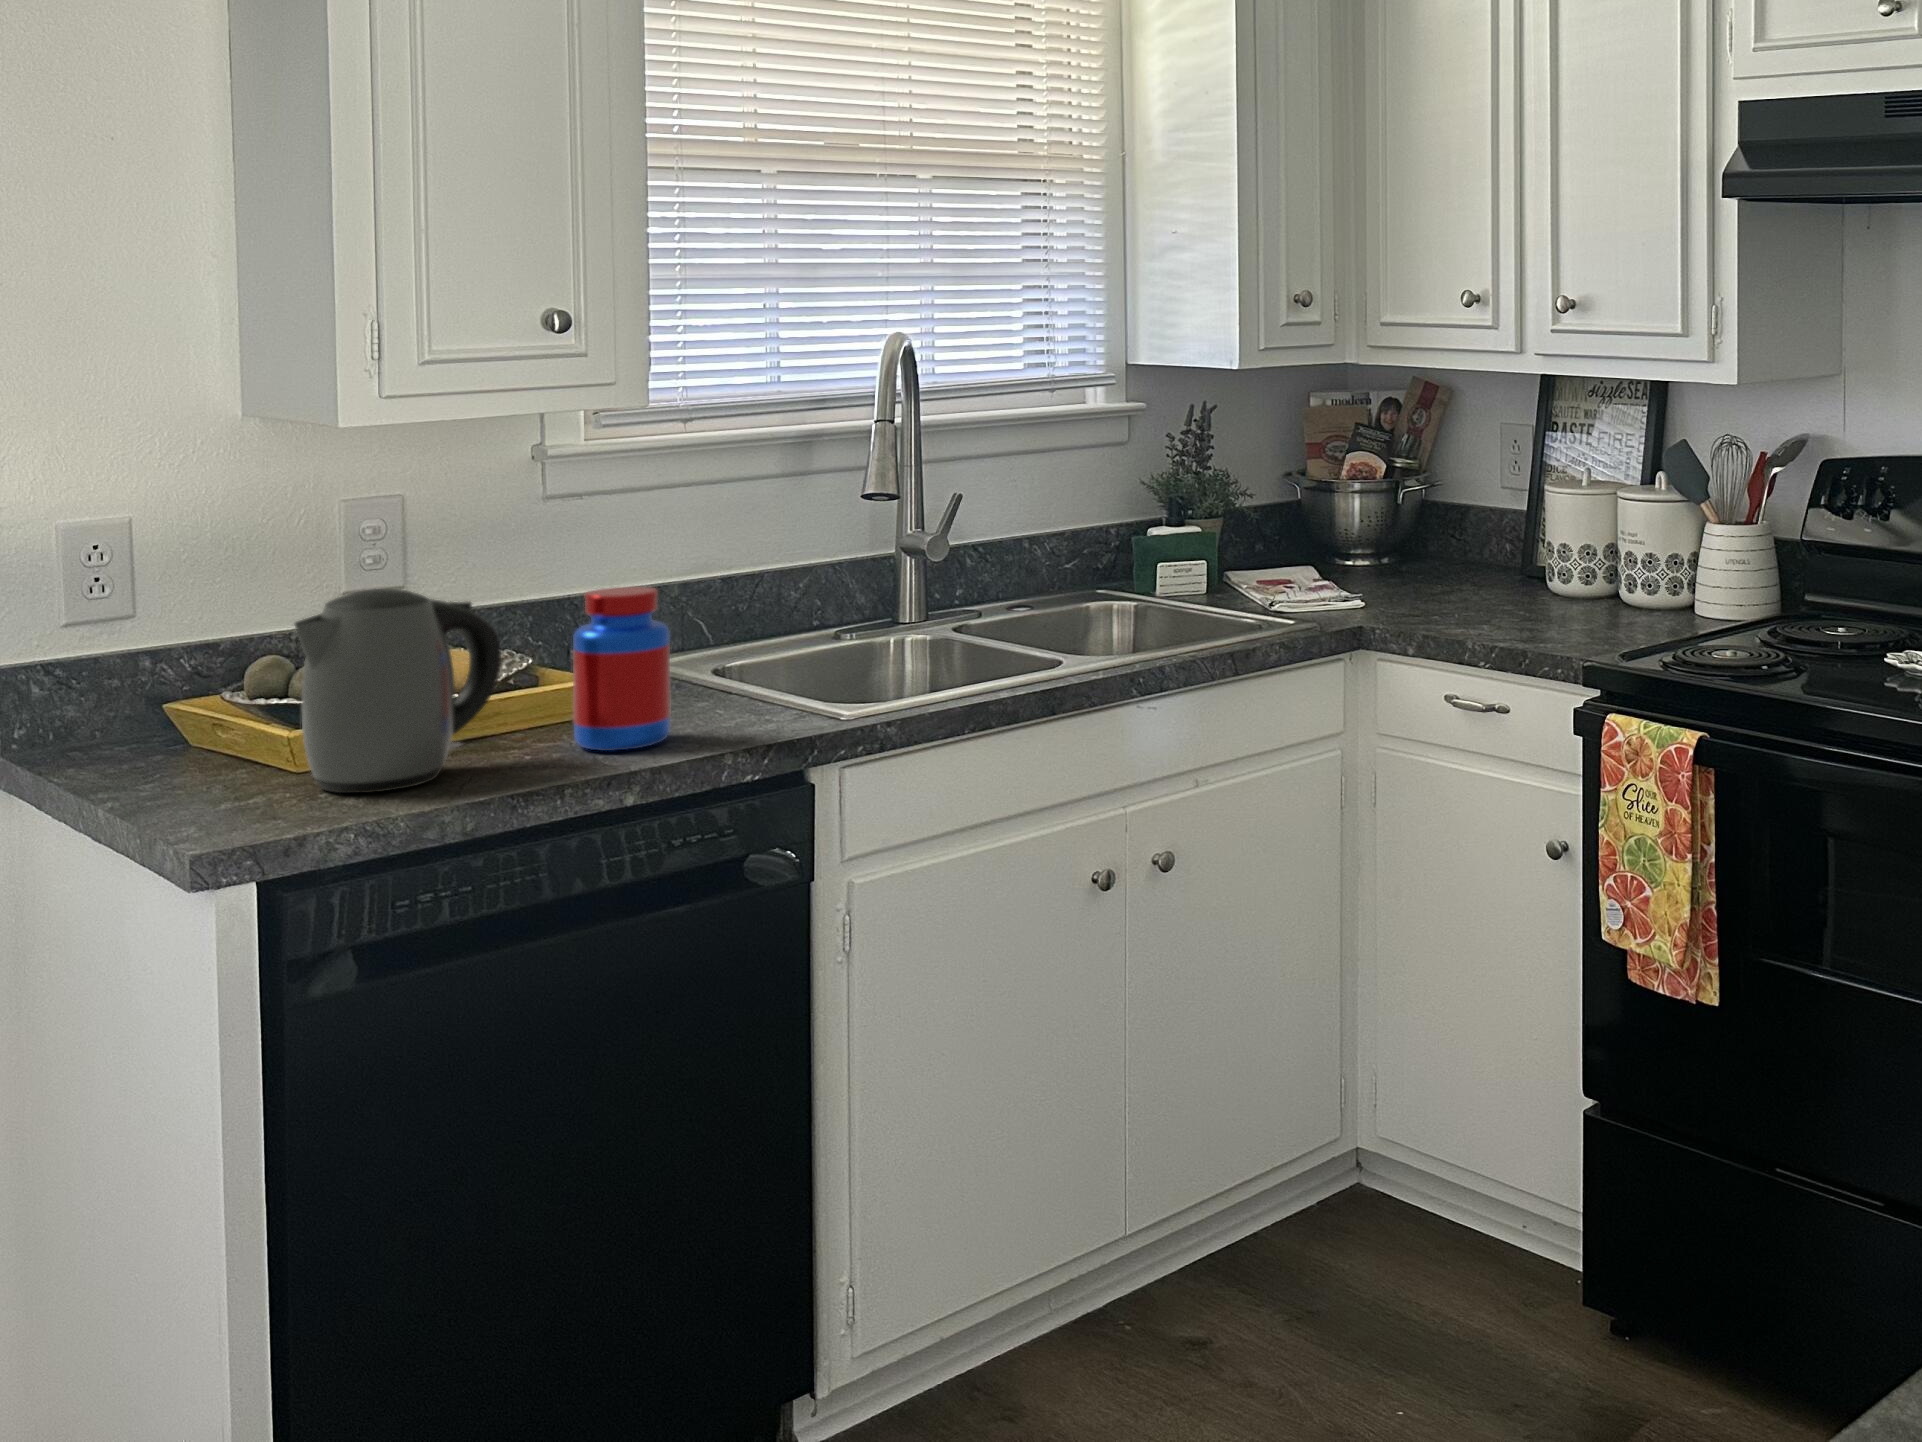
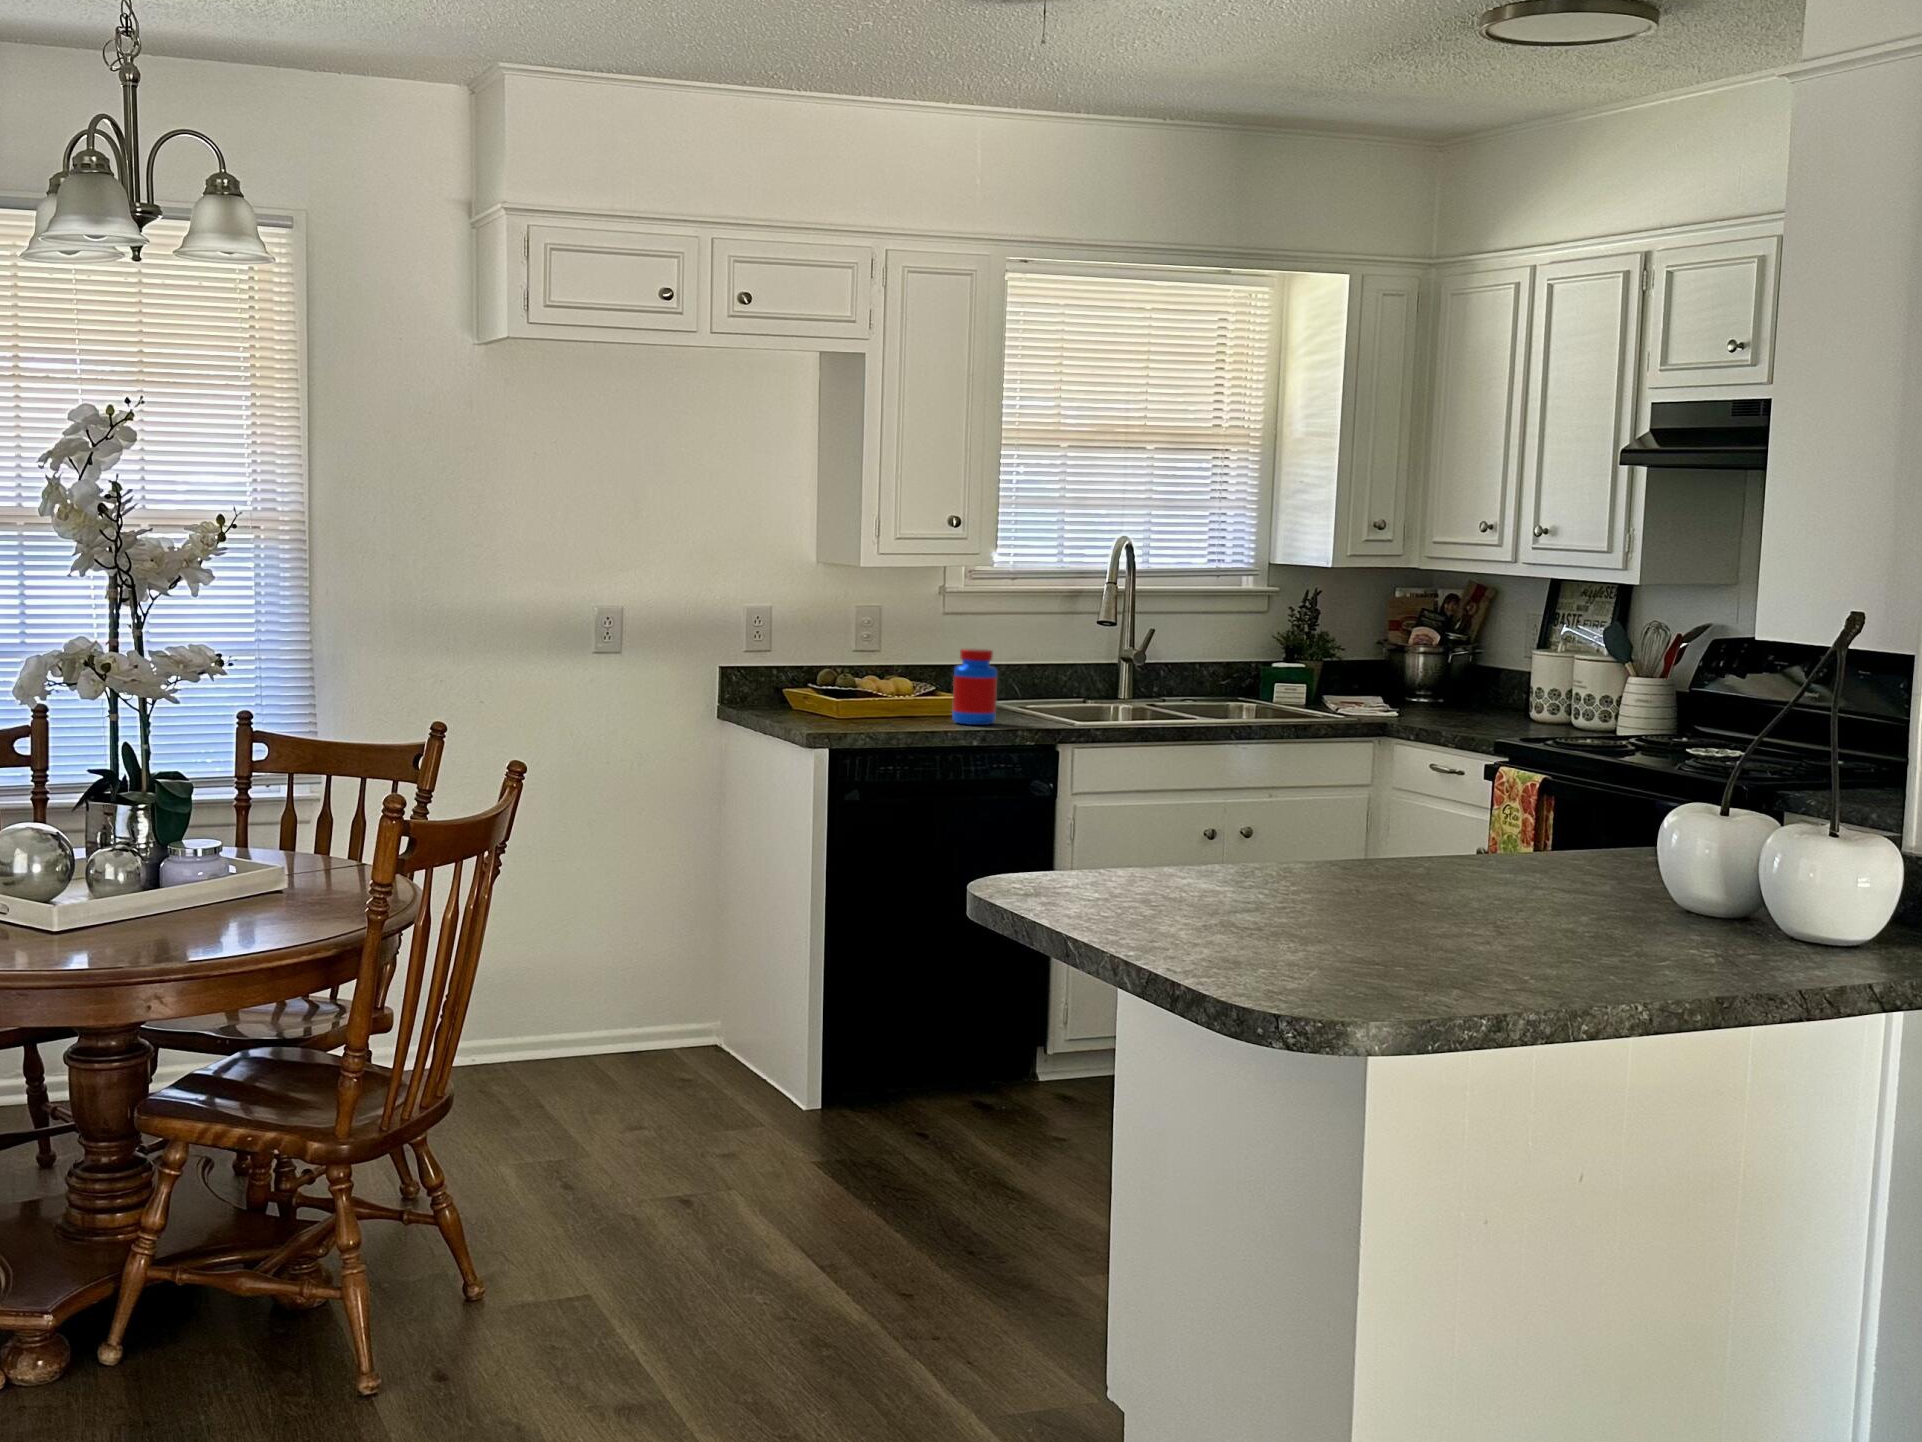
kettle: present [295,589,501,793] -> none [841,637,923,726]

